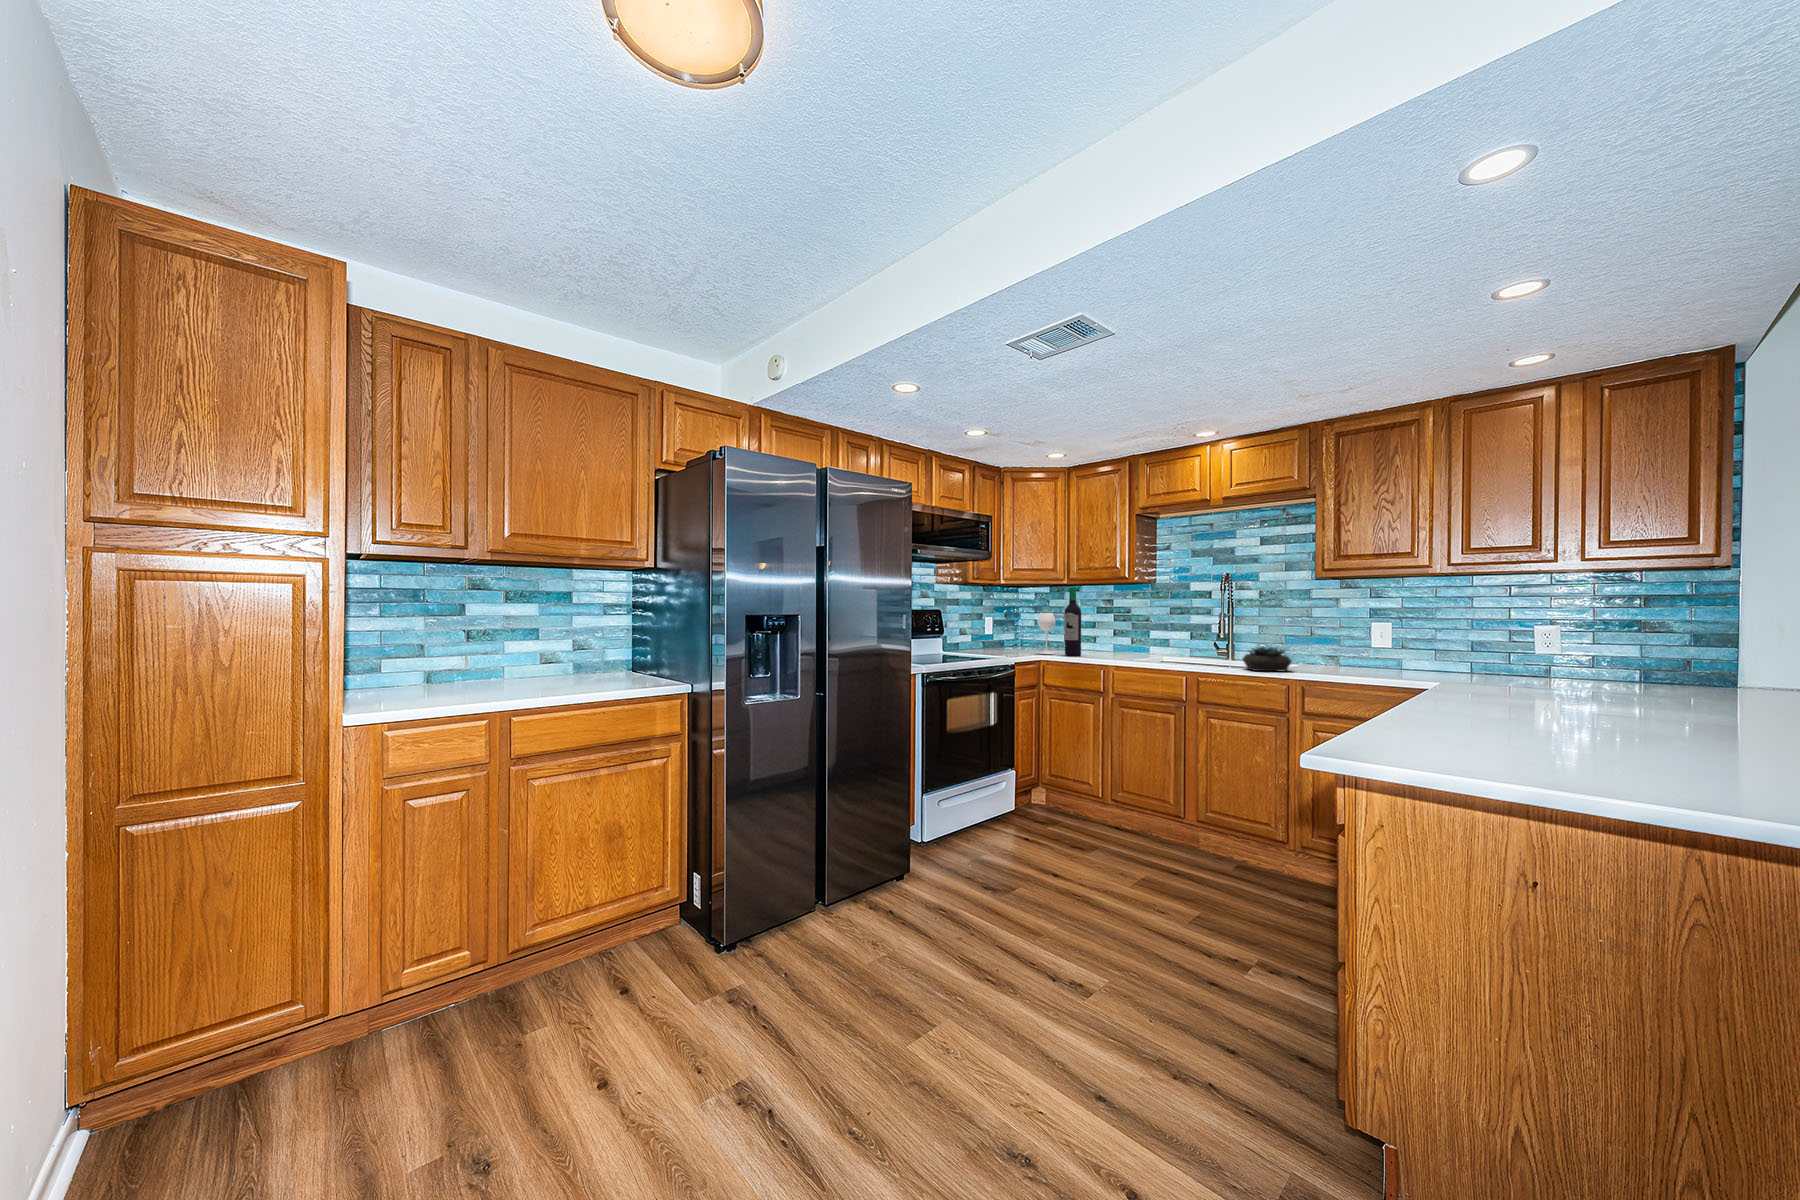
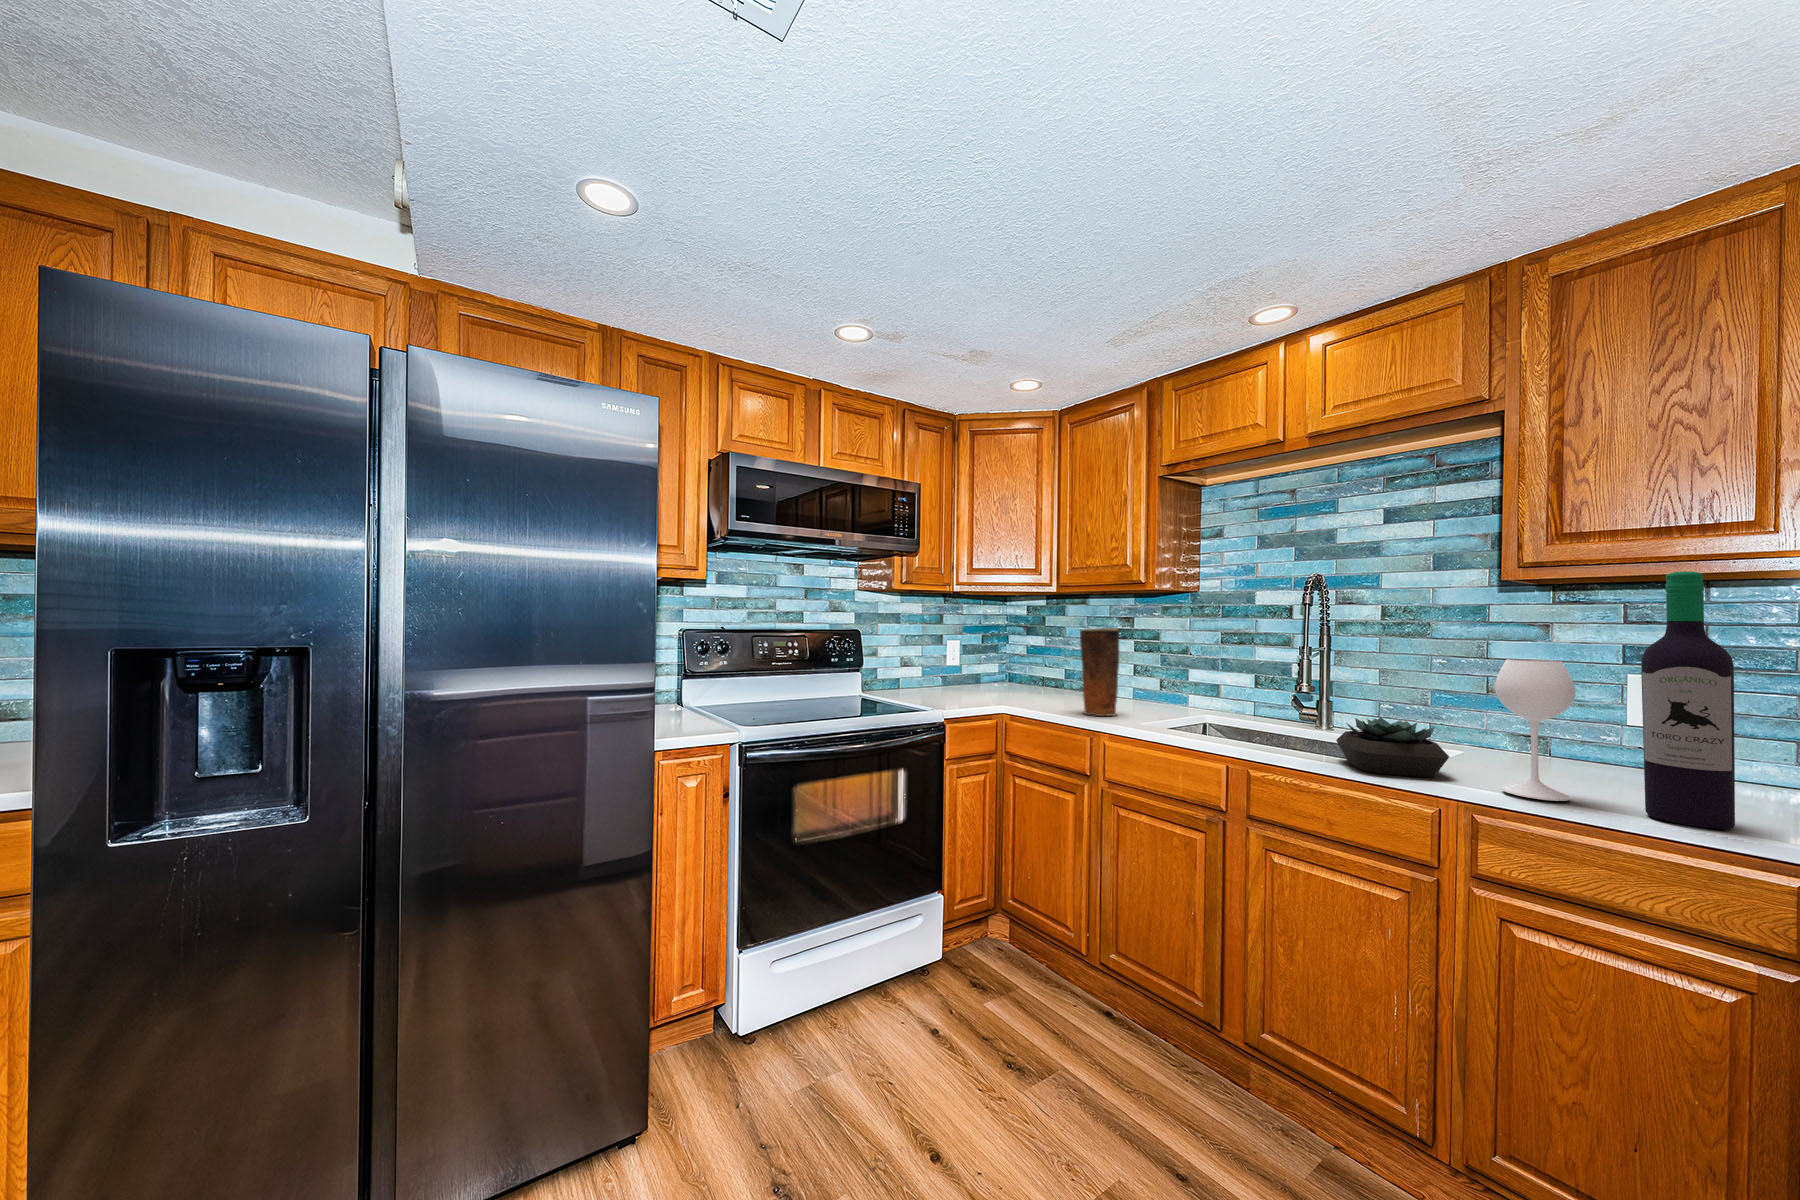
wine bottle: present [1038,587,1081,656] -> present [1495,571,1735,829]
vase: none [1091,606,1115,659] -> present [1080,628,1119,716]

